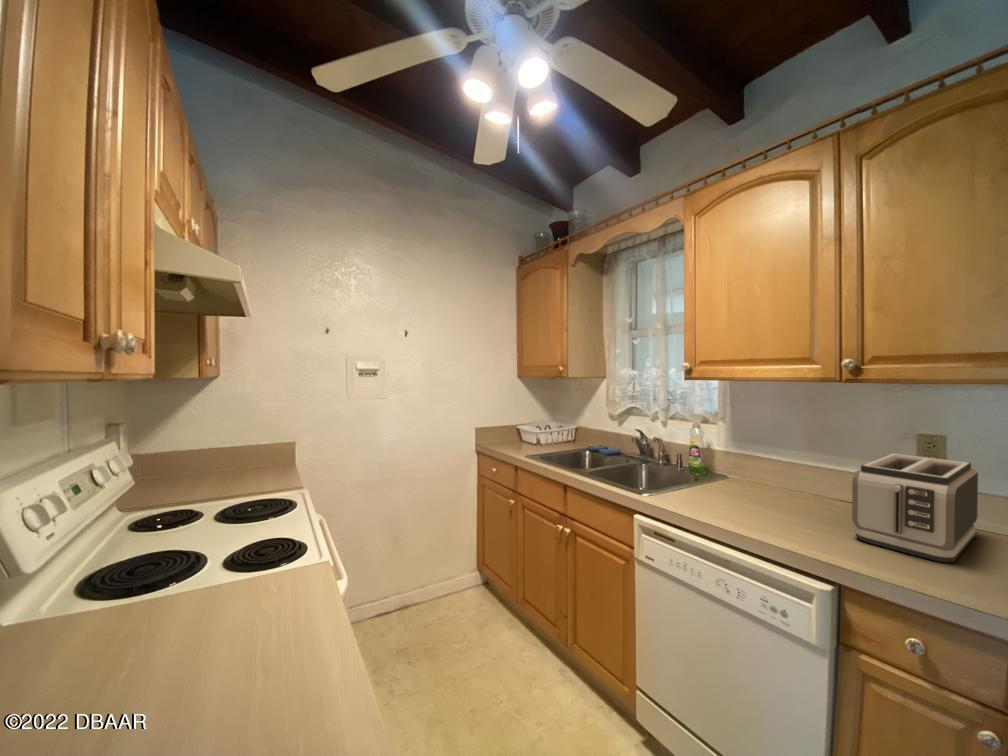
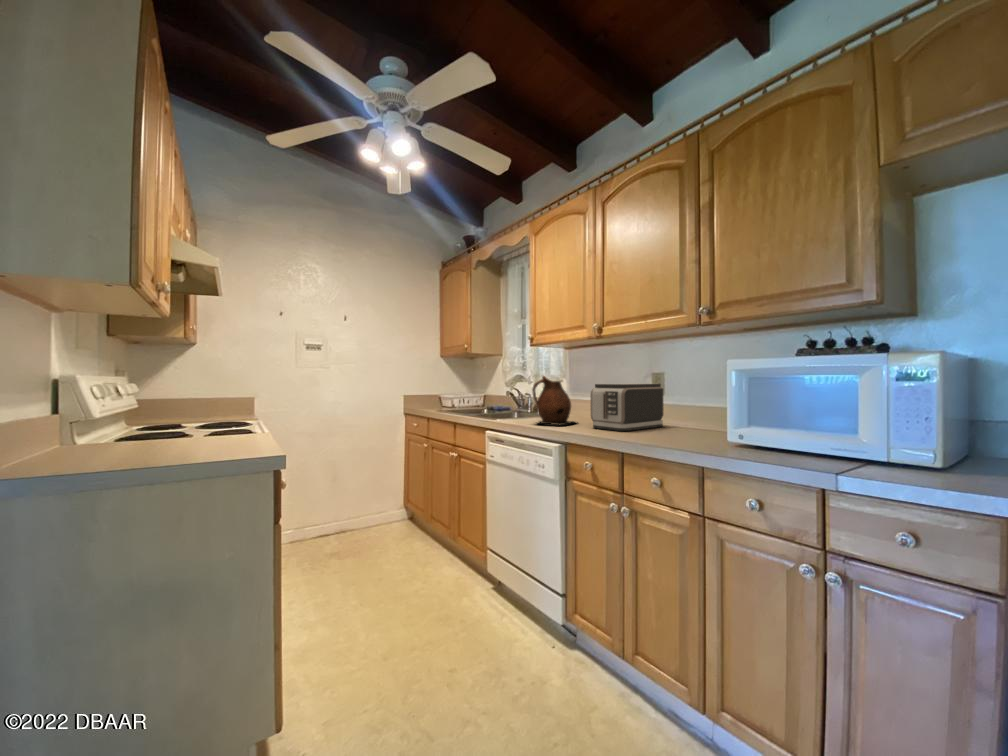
ceramic pitcher: none [722,437,795,527] -> present [532,376,578,425]

